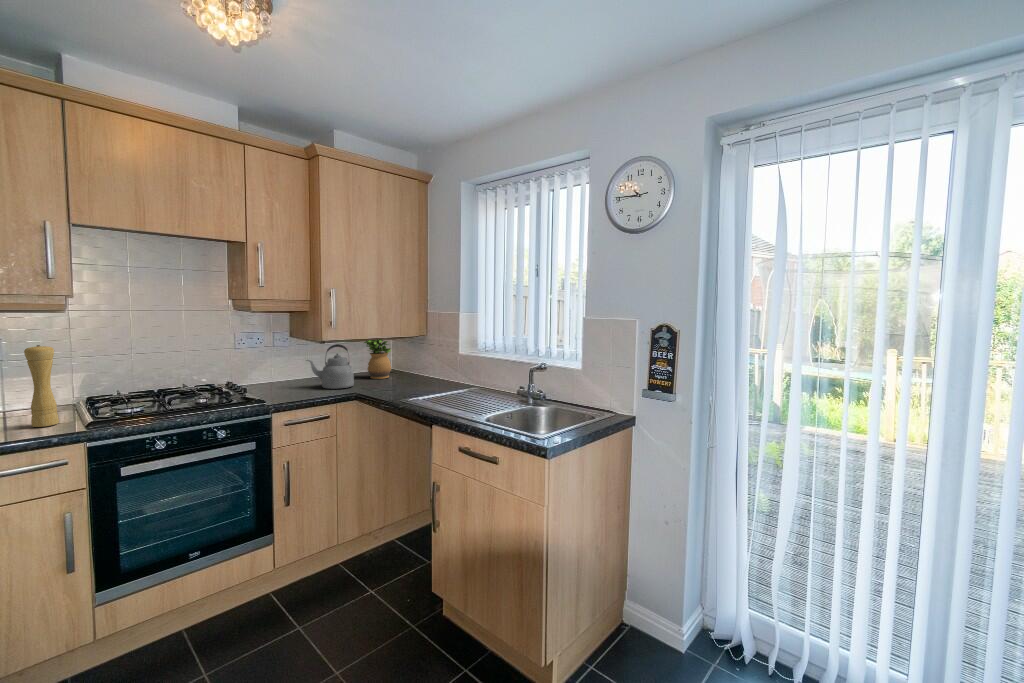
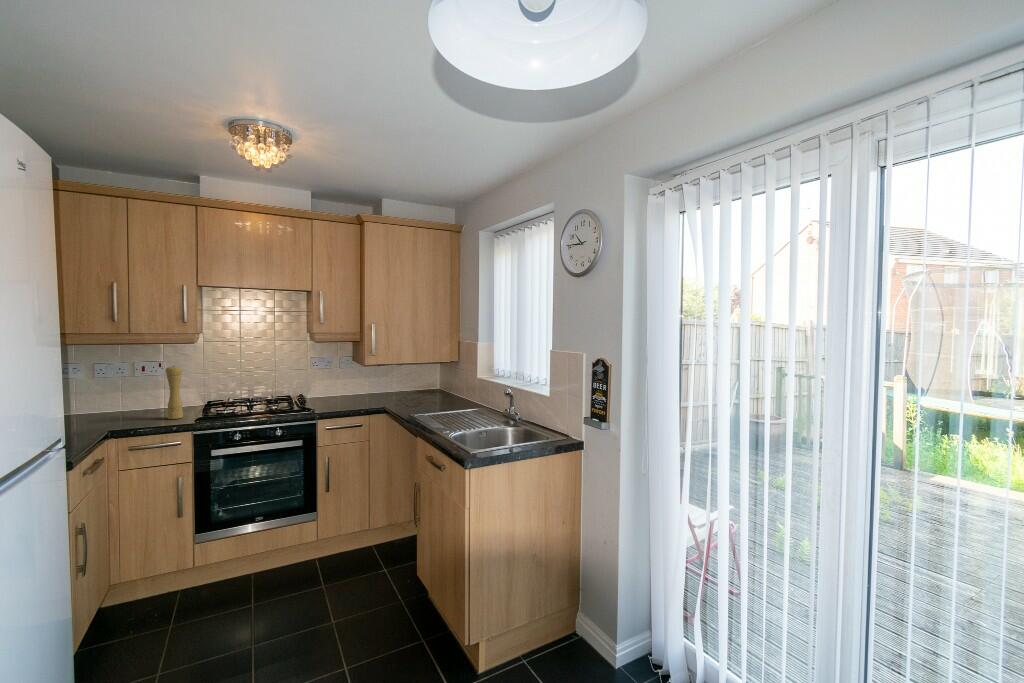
potted plant: present [364,339,392,379] -> none [408,350,431,397]
kettle: present [306,344,354,389] -> none [356,368,391,403]

